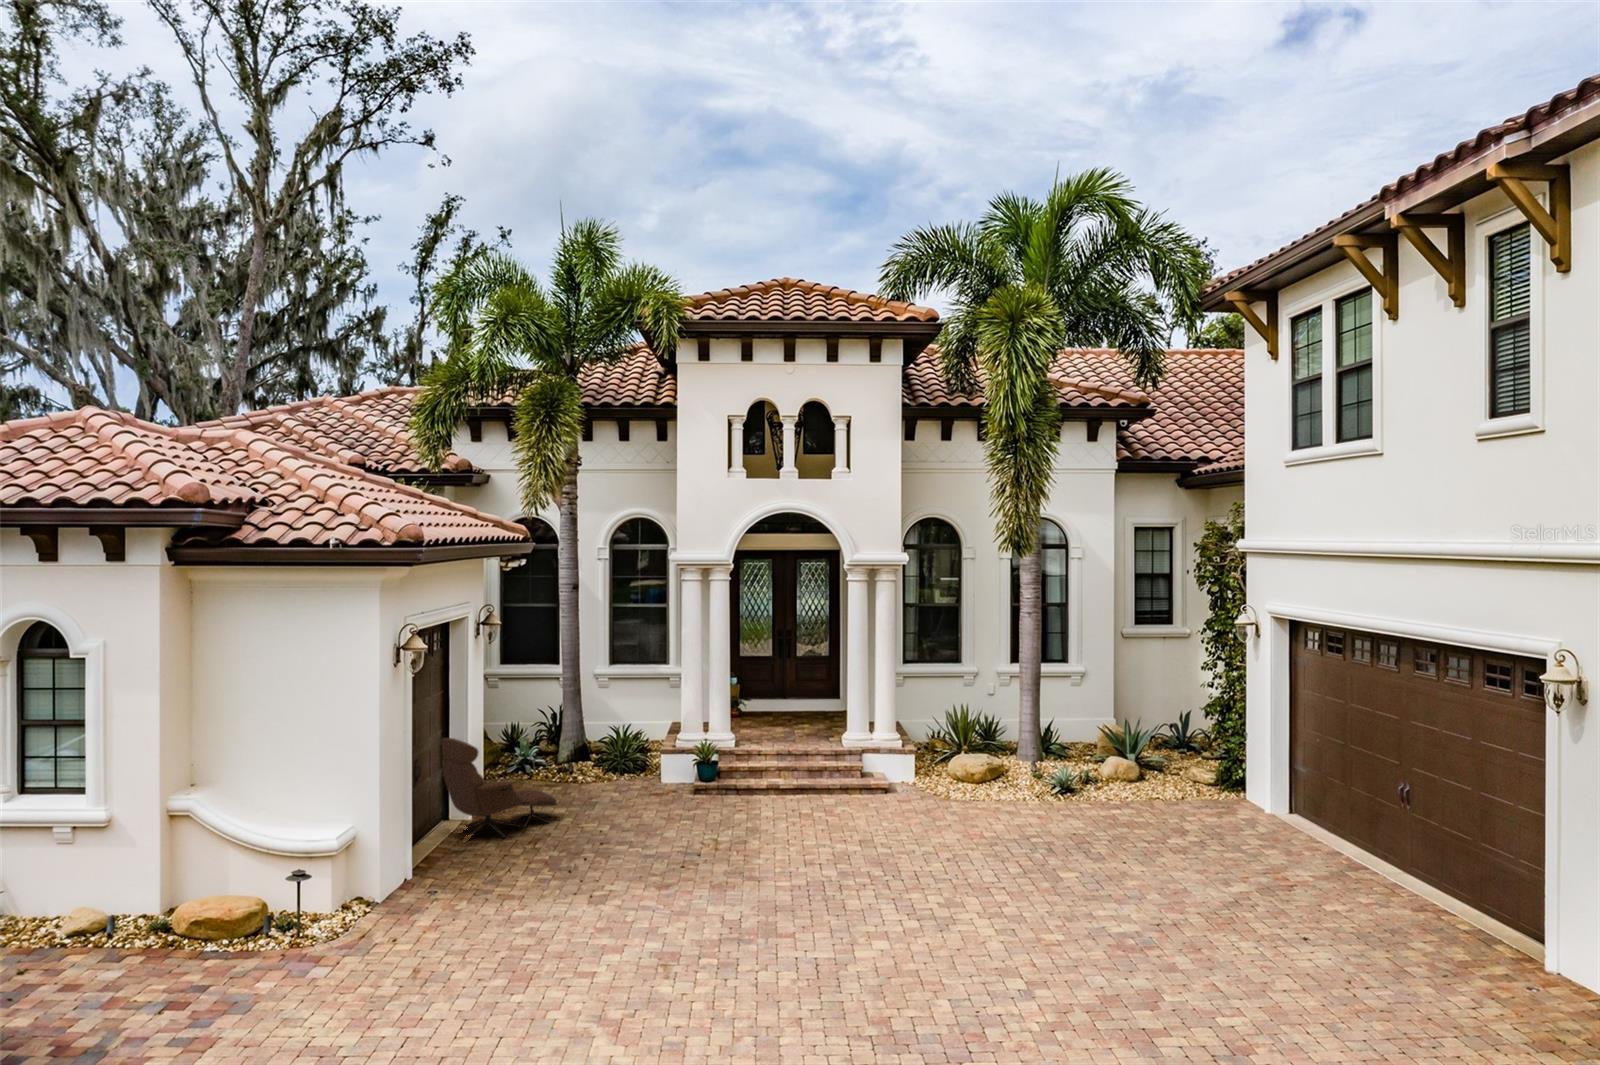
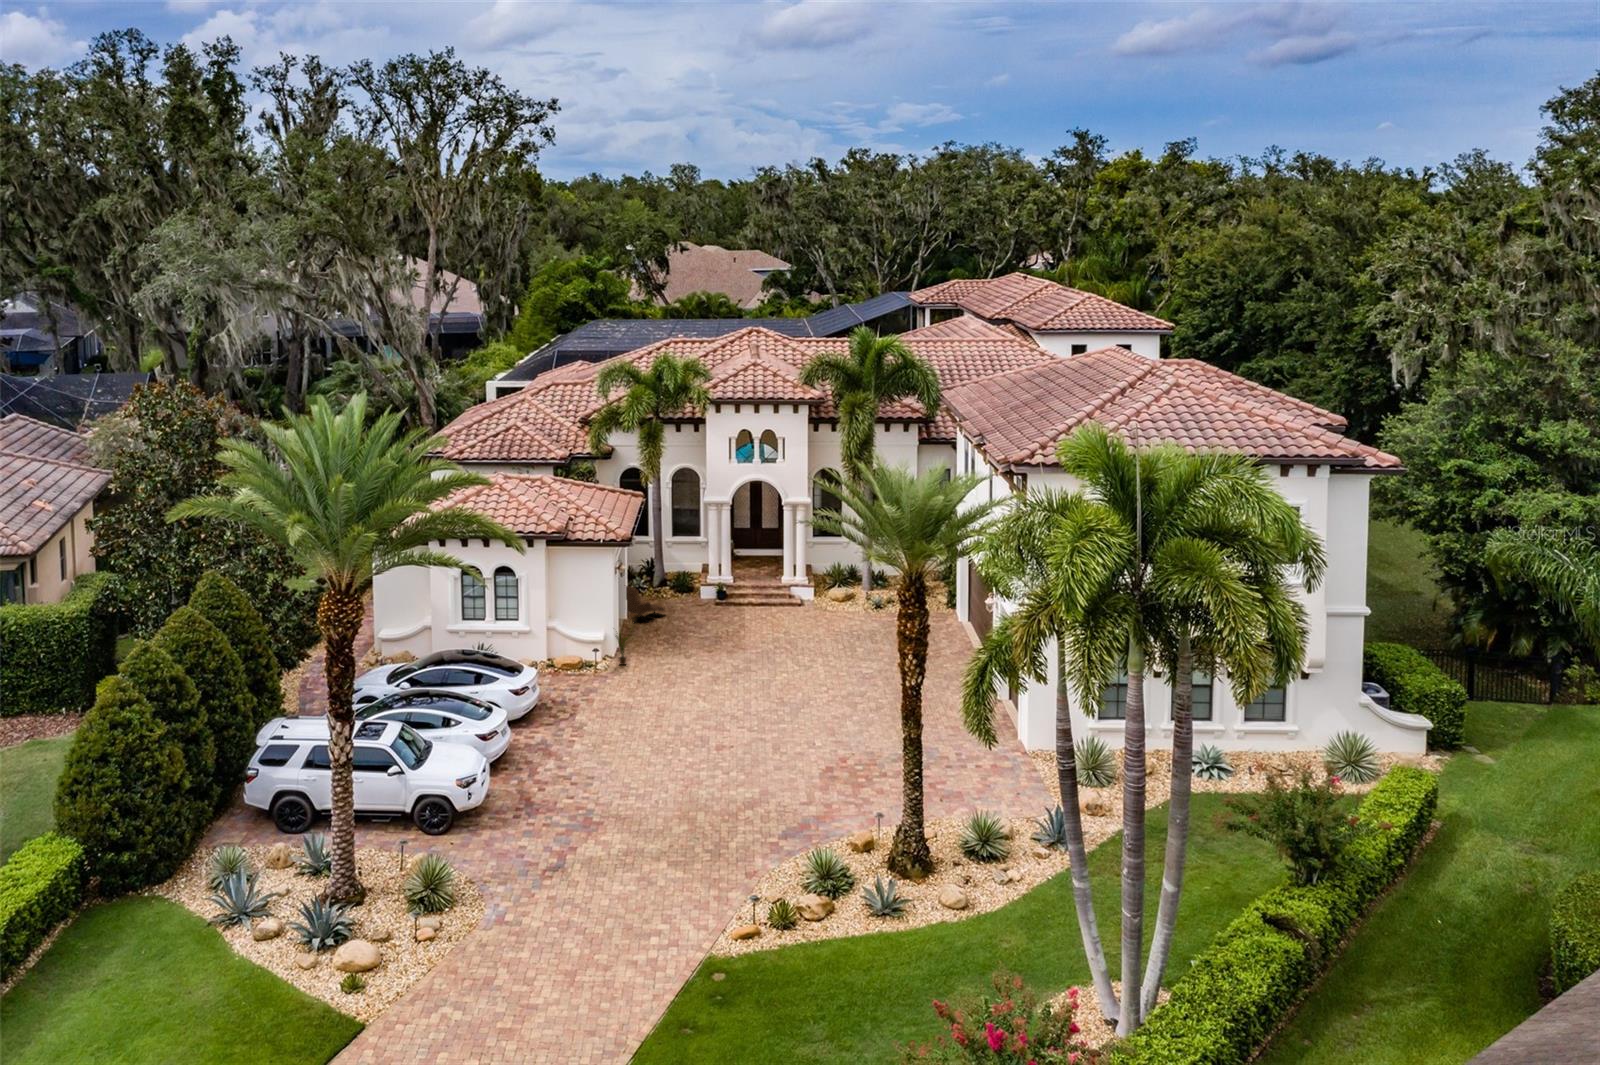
house plant: none [259,859,349,1012] -> present [615,633,628,665]

